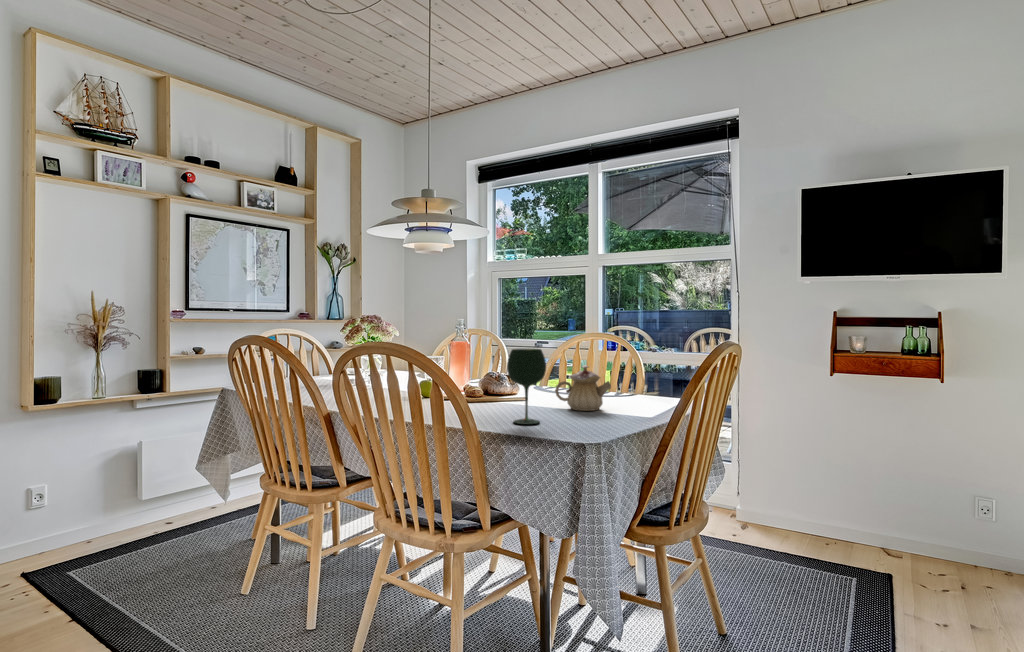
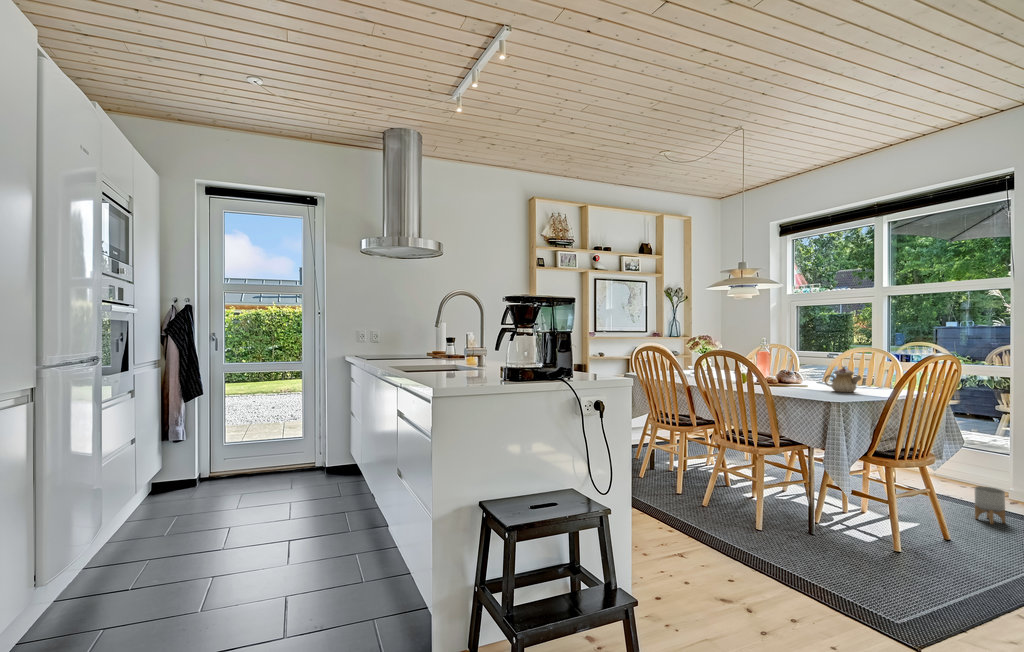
wine glass: present [507,349,546,424] -> none [789,355,813,395]
planter: none [732,528,766,584] -> present [975,486,1005,524]

